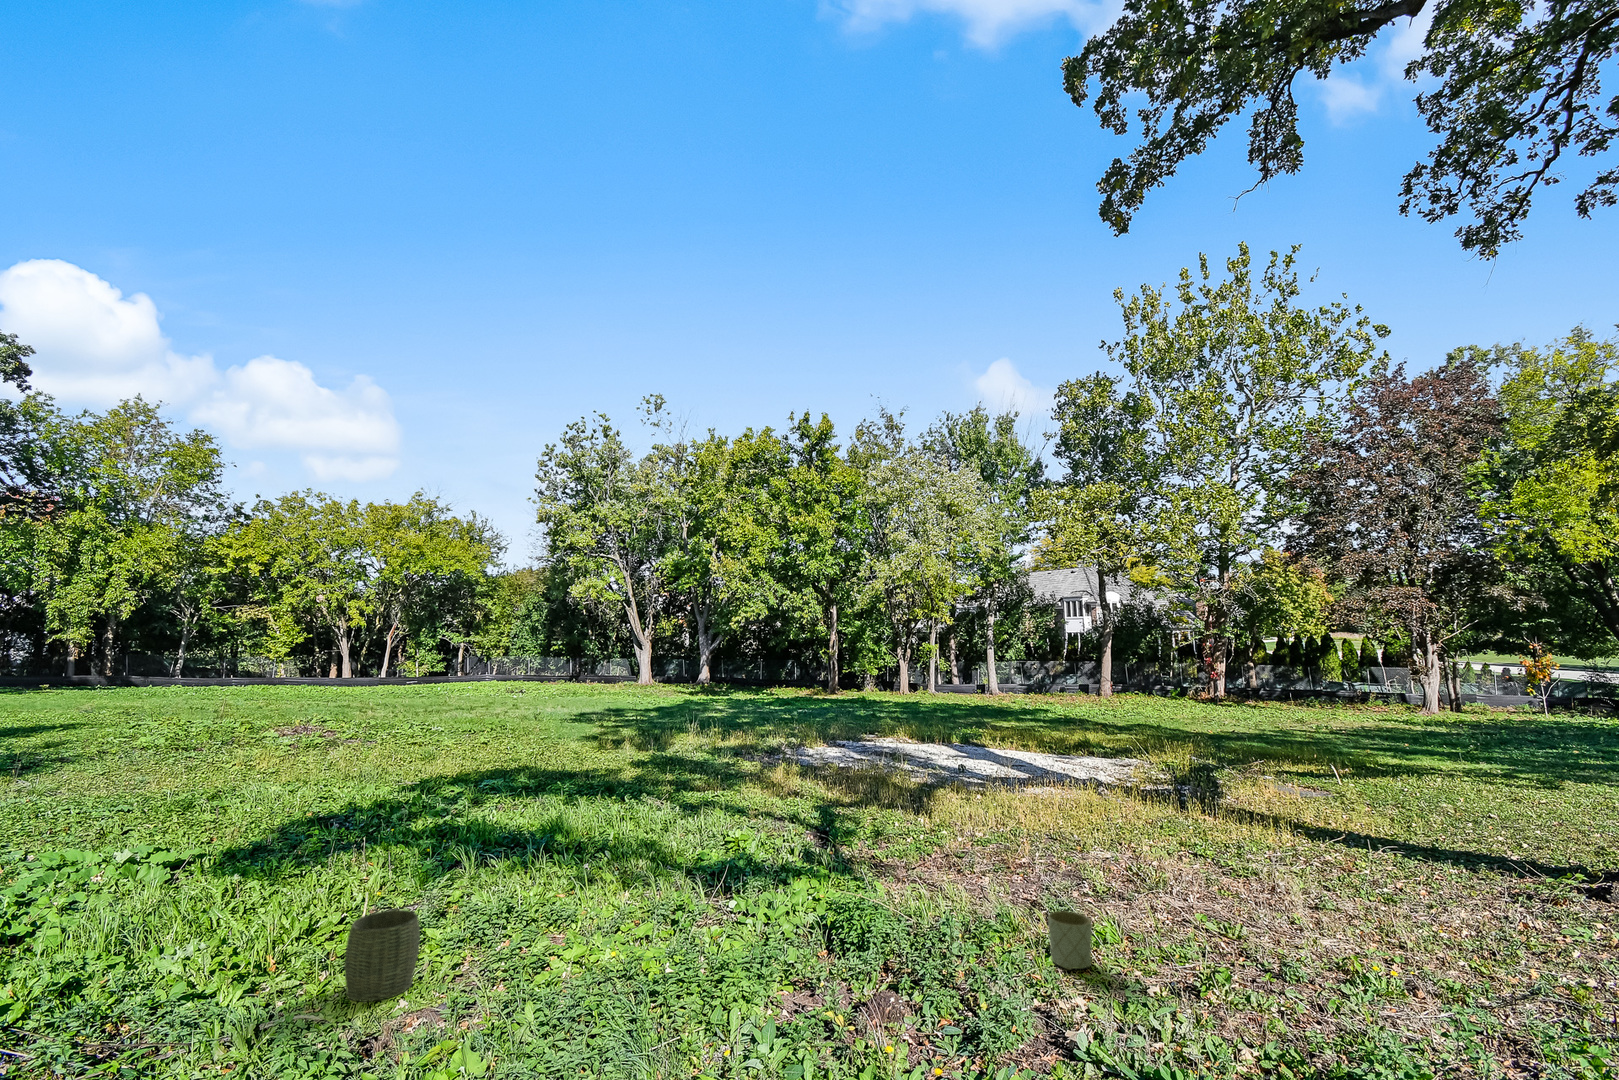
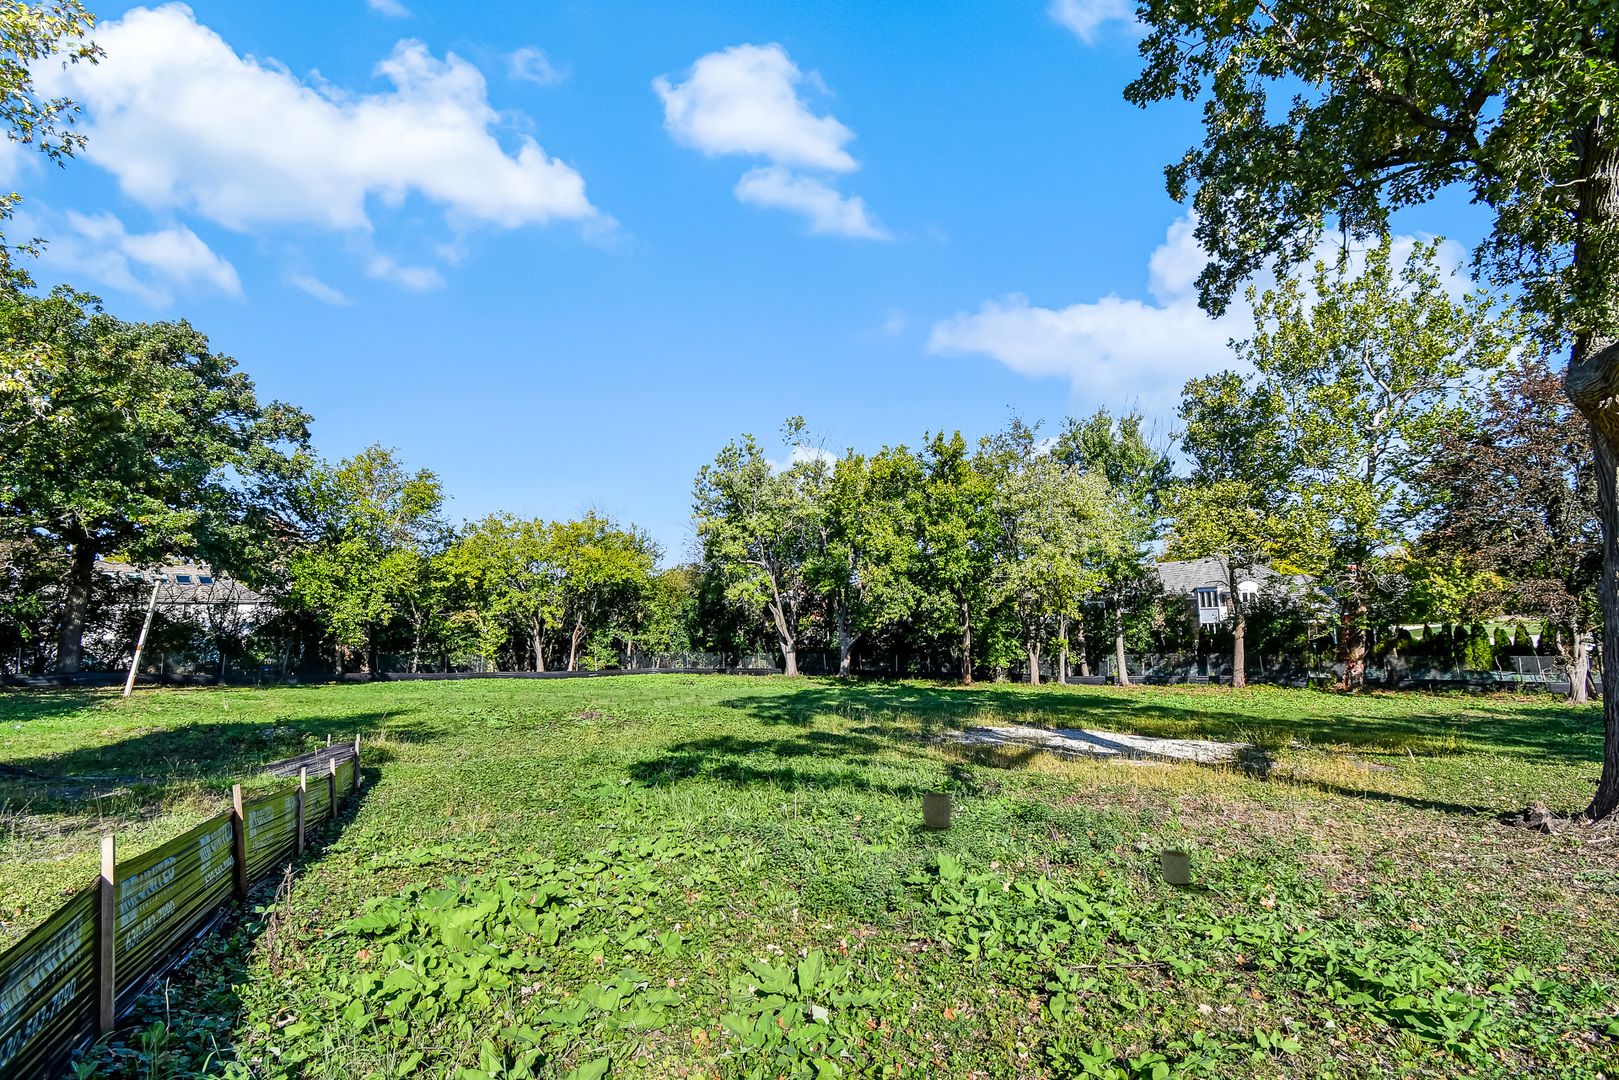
woven basket: present [344,910,420,1002] -> present [923,793,952,828]

